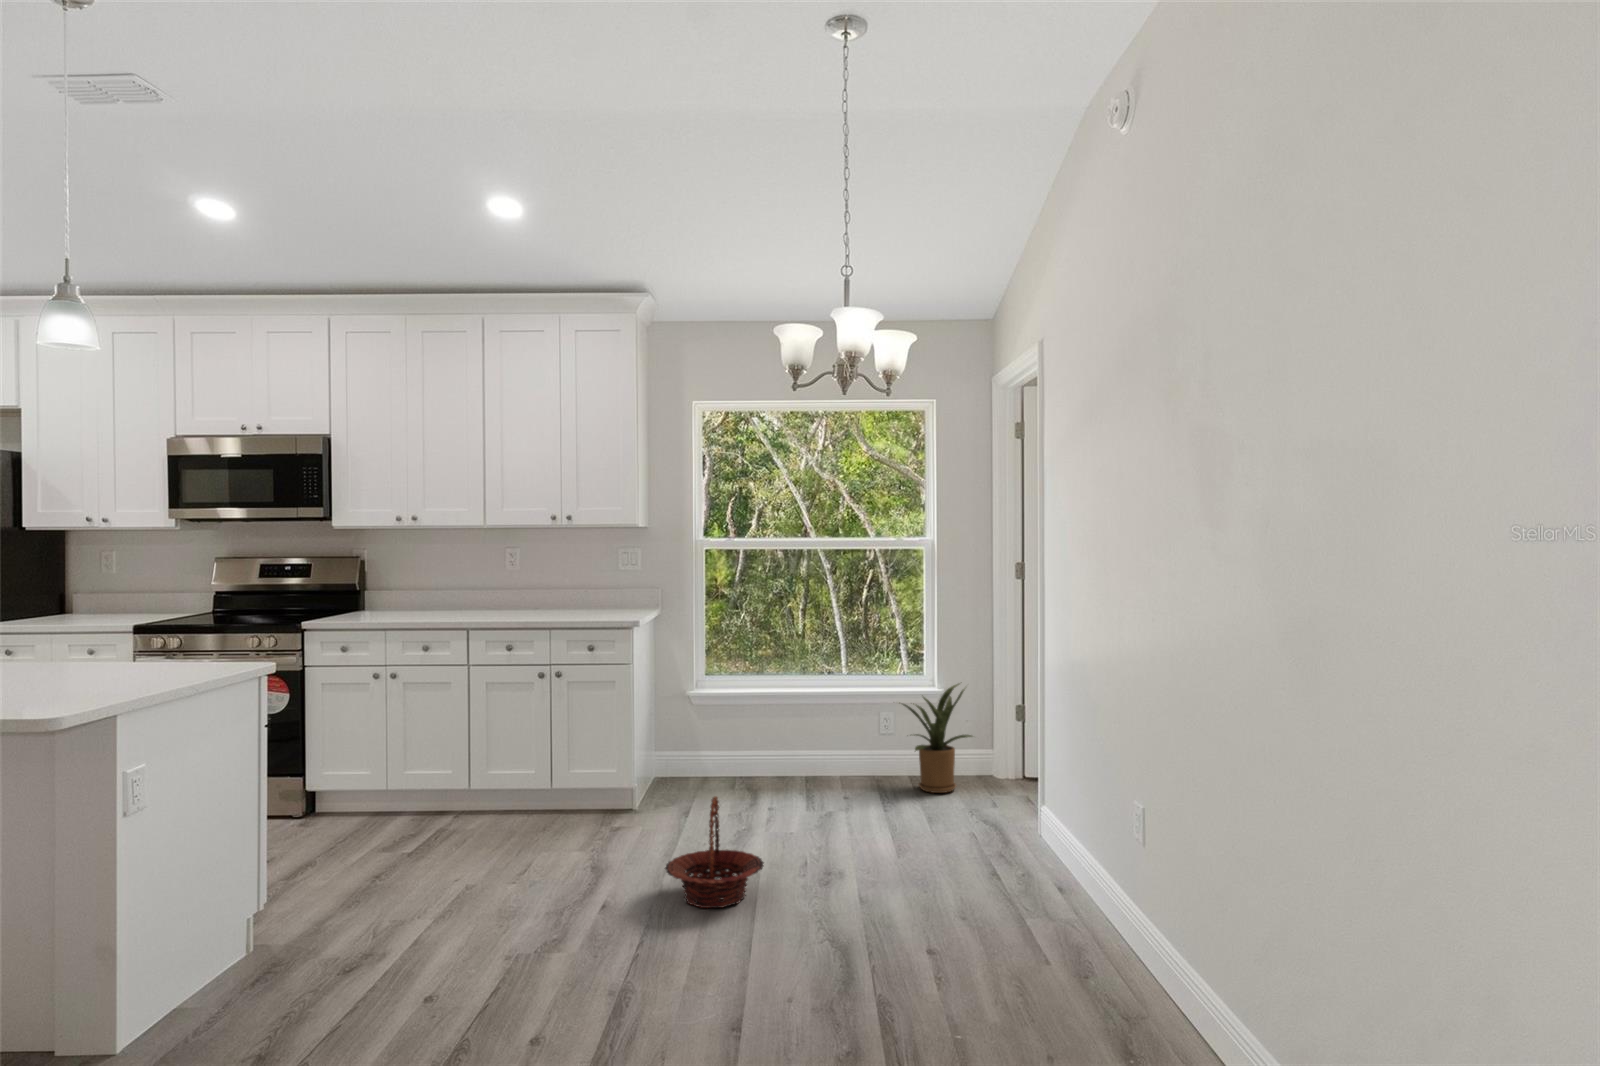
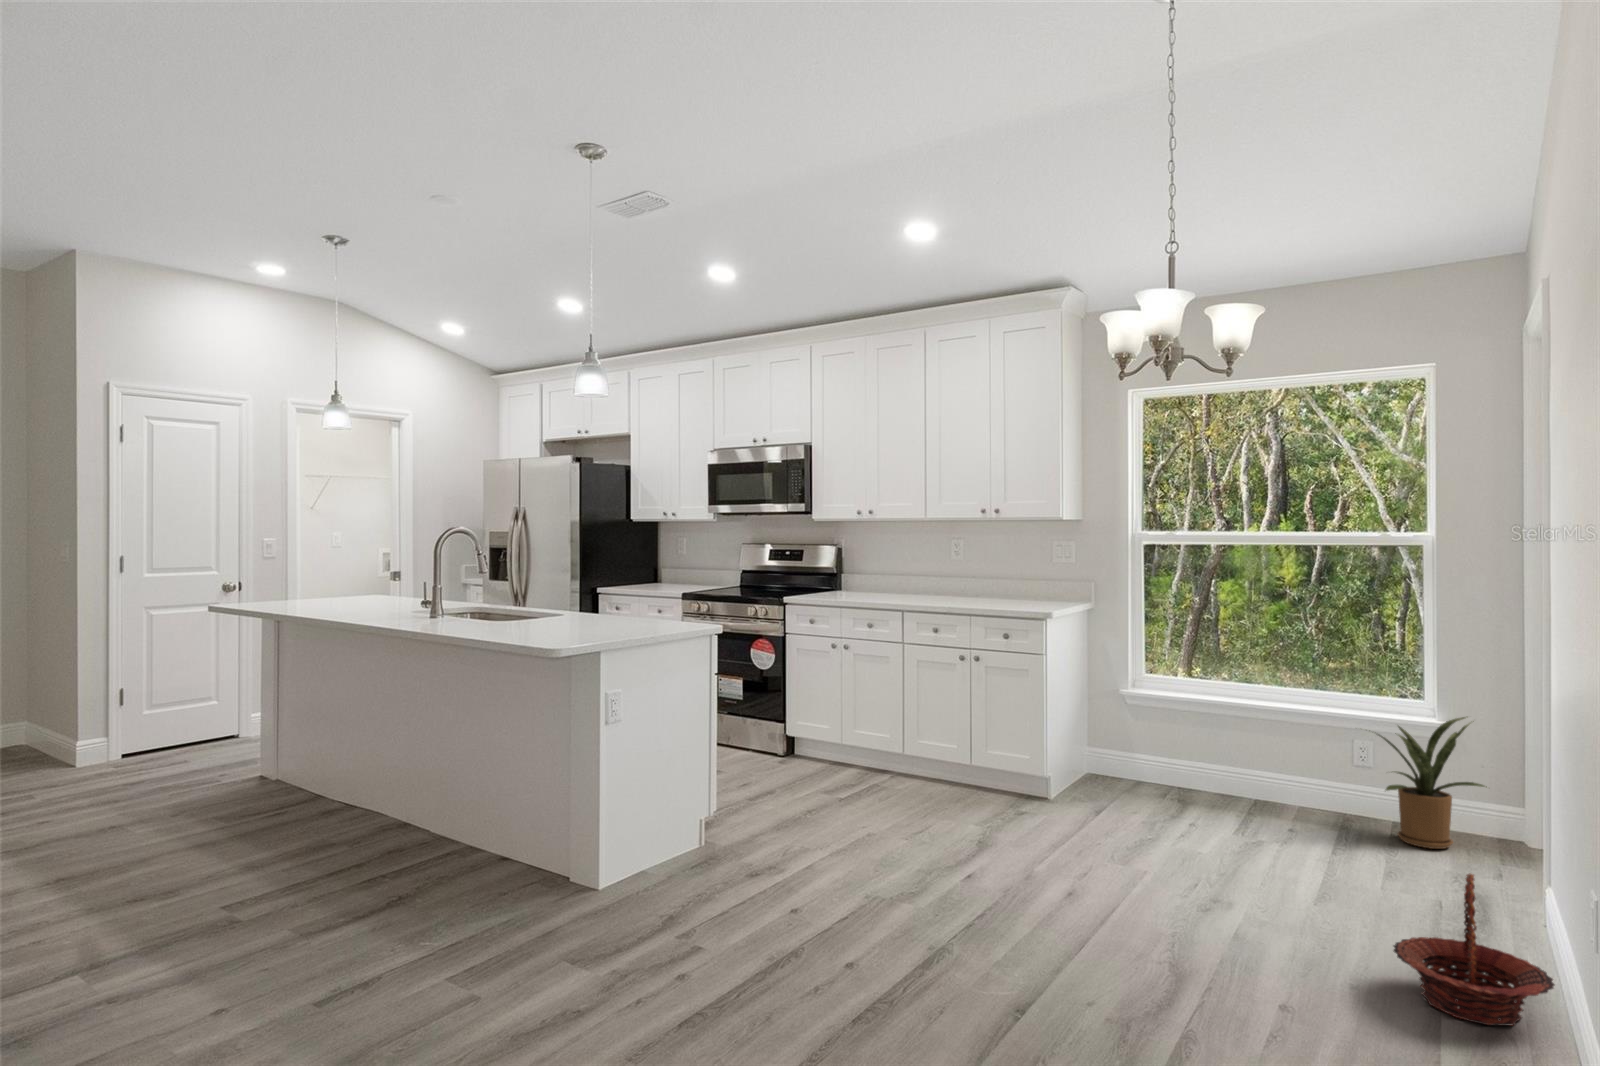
basket: present [665,797,764,908] -> present [1394,874,1555,1025]

